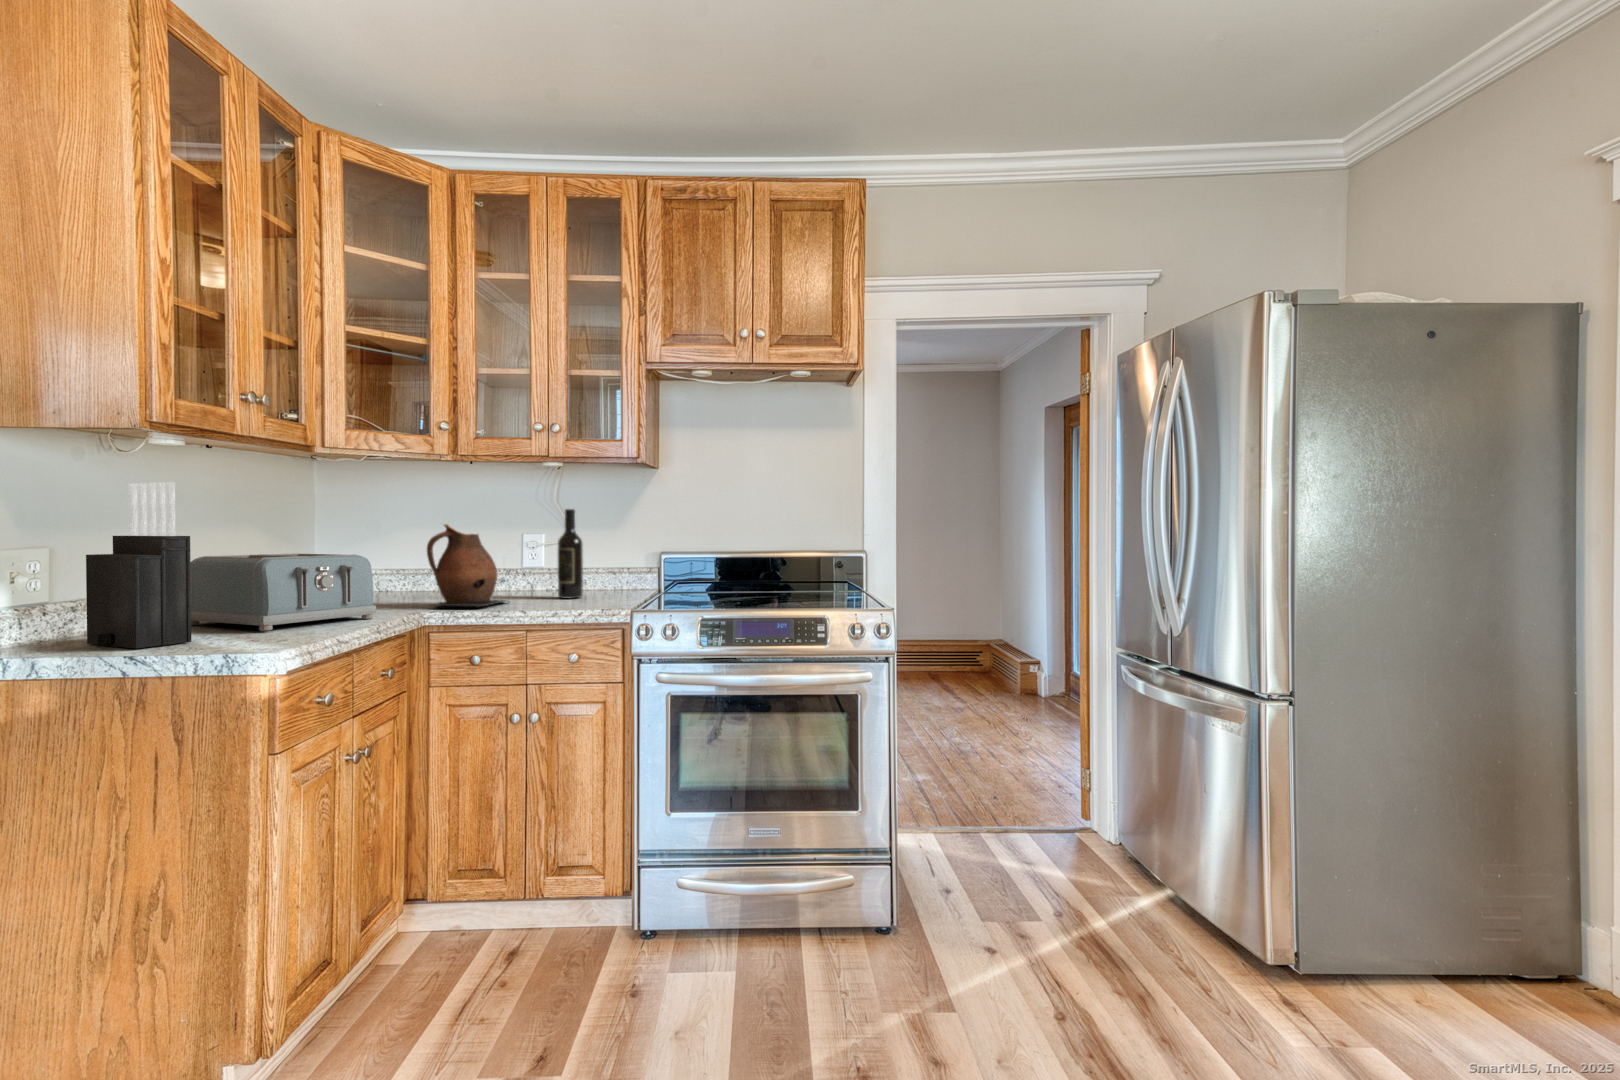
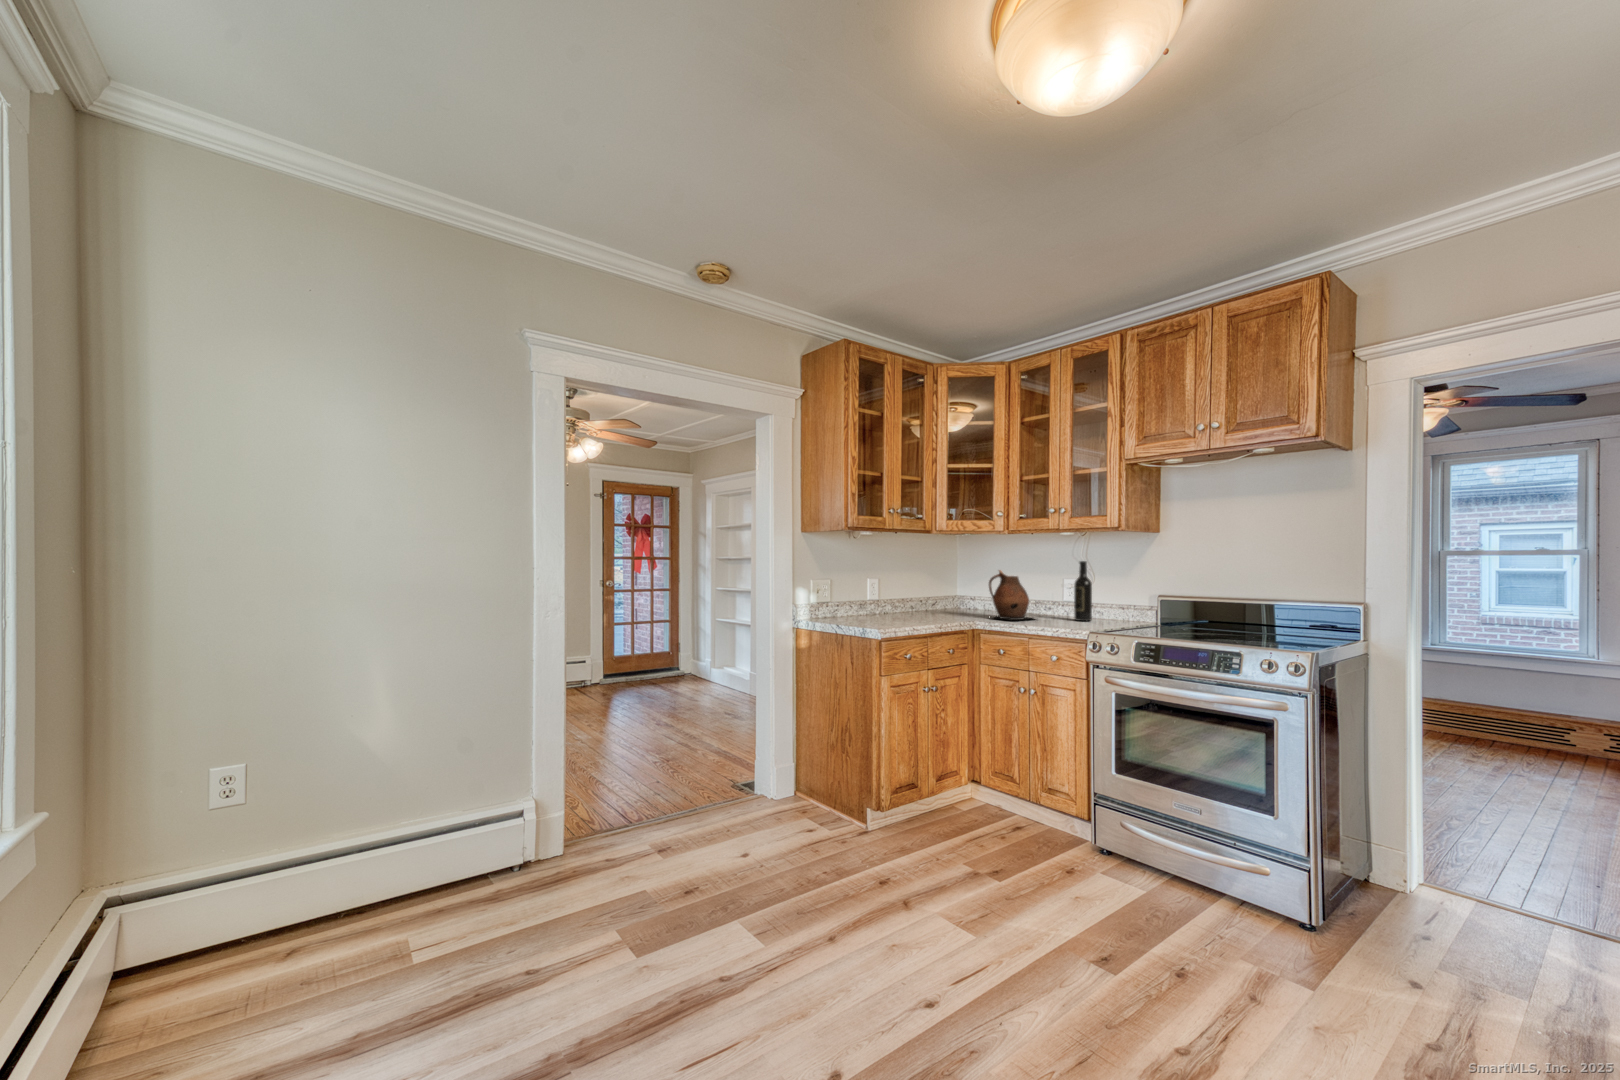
knife block: present [86,482,191,649] -> none [835,550,865,622]
toaster: present [190,553,377,631] -> none [876,583,953,621]

